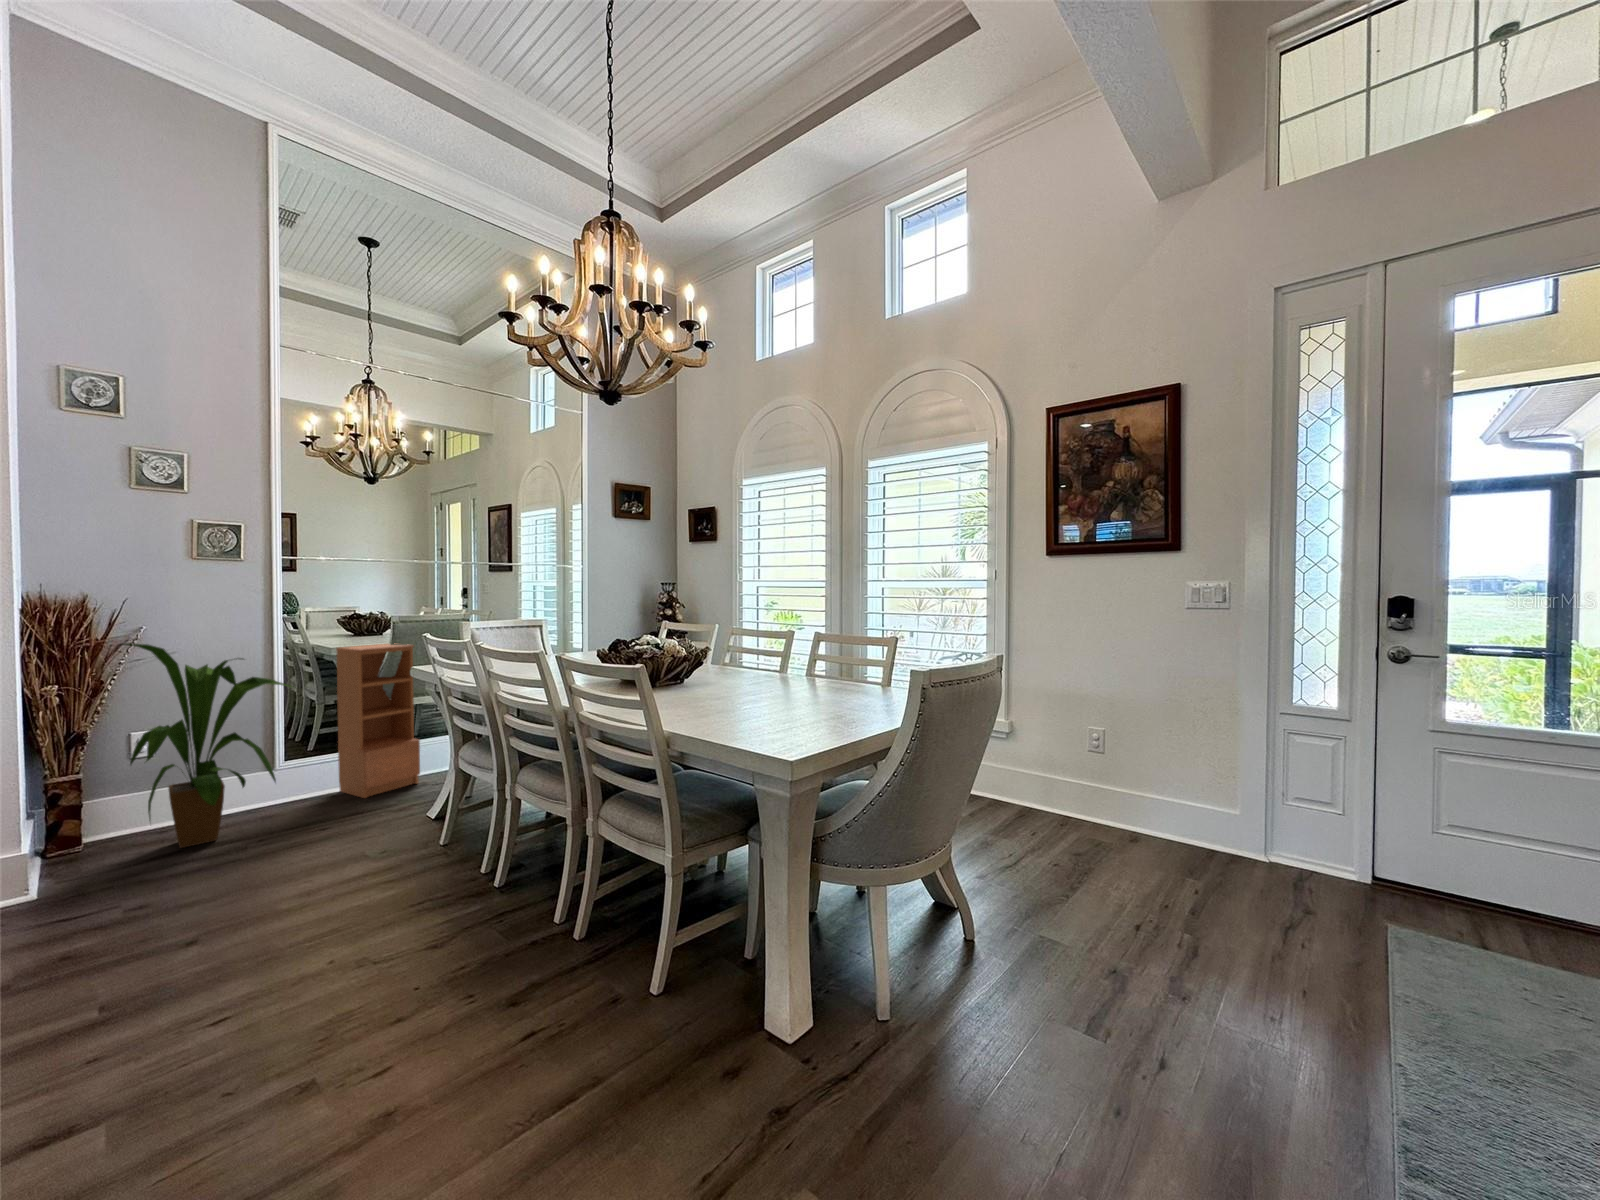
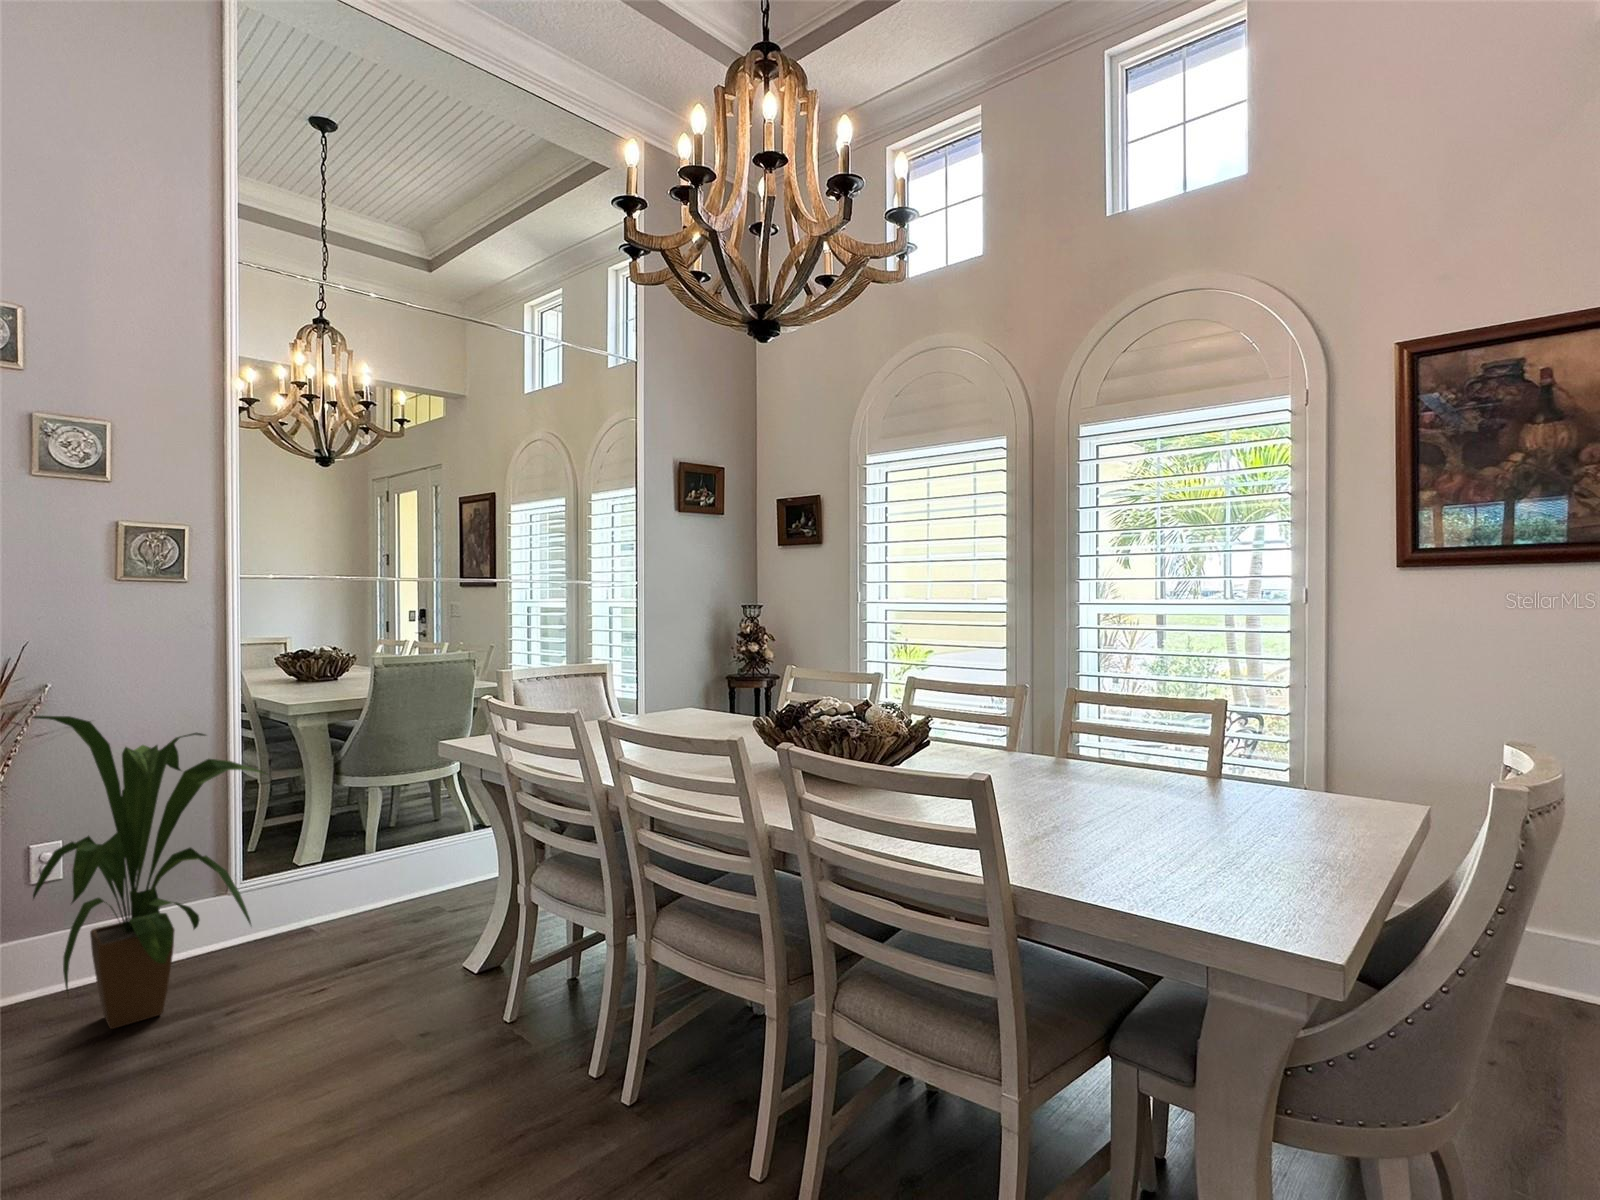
bookcase: present [336,643,420,798] -> none [314,700,432,937]

